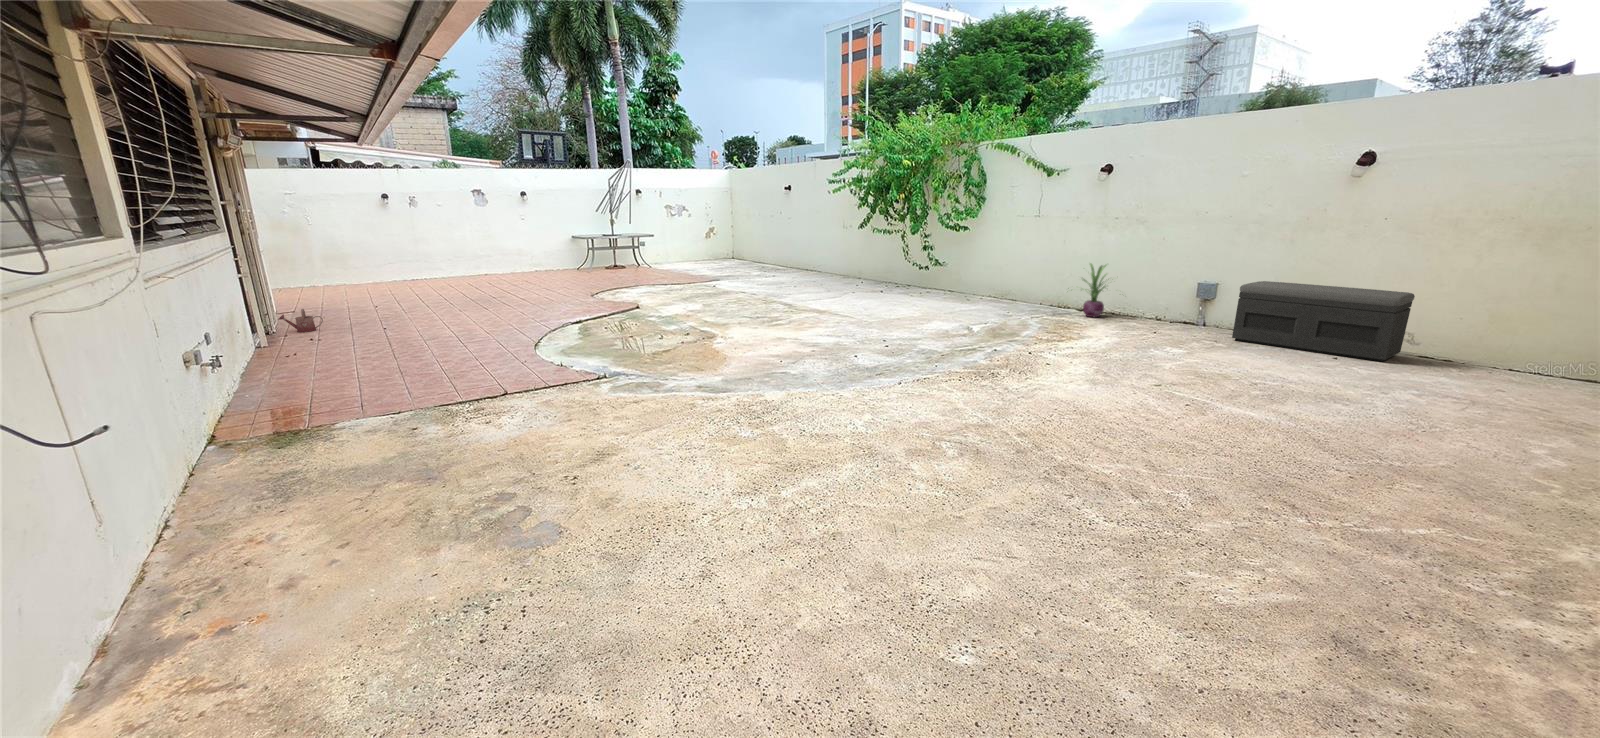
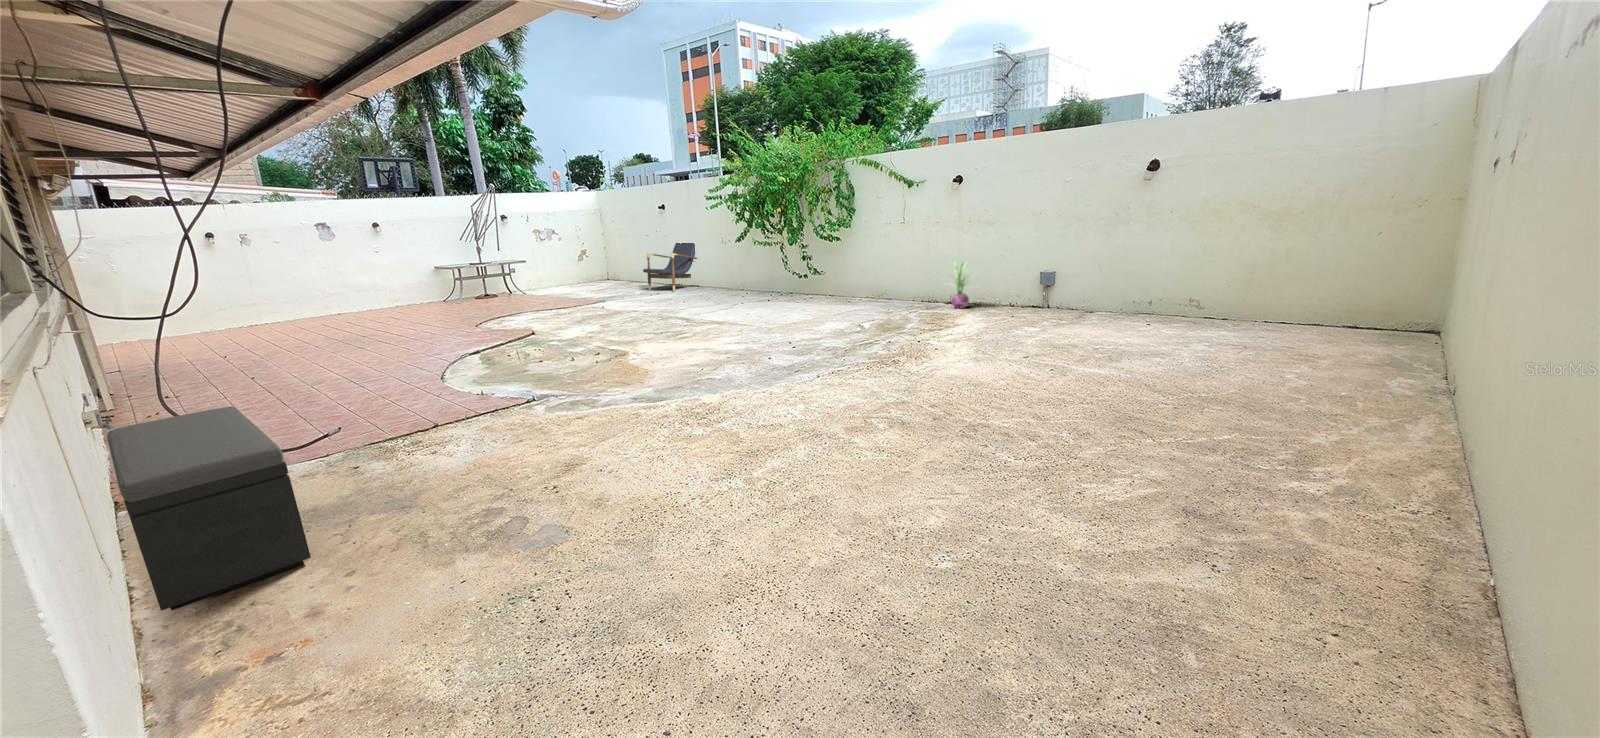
lounge chair: none [763,221,822,275] -> present [643,243,701,292]
storage bench: present [1232,281,1415,362] -> present [107,406,311,611]
watering can: present [278,309,323,332] -> none [111,367,168,393]

